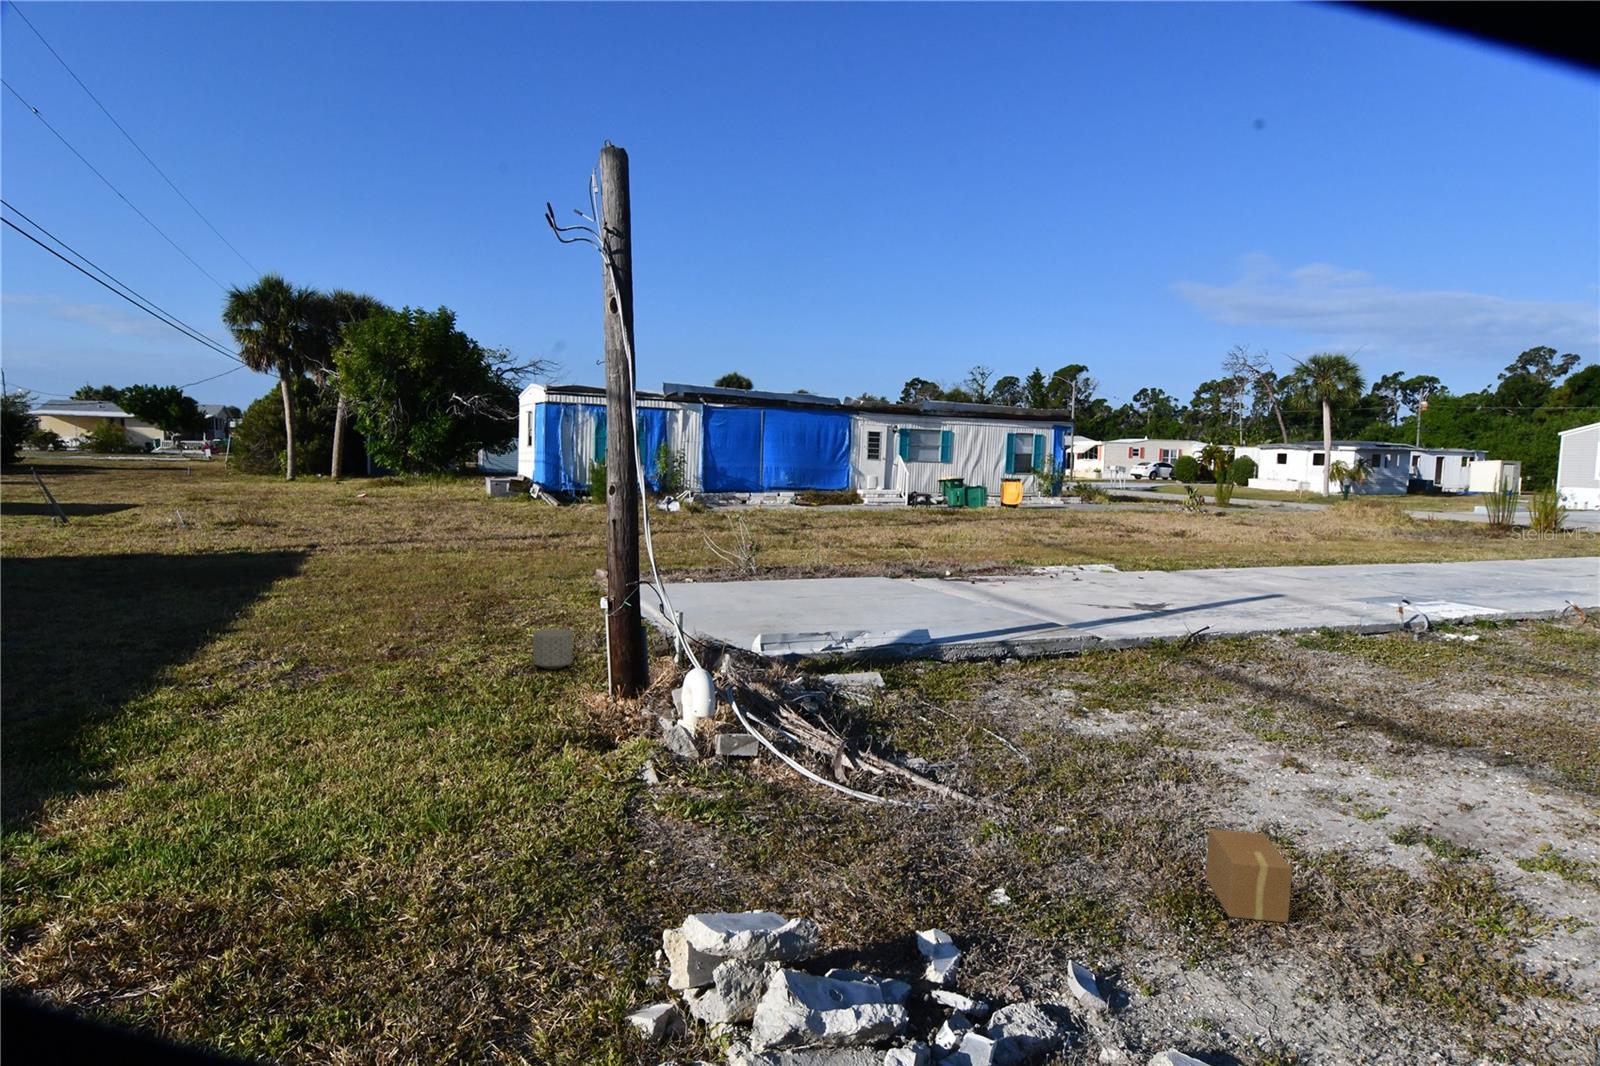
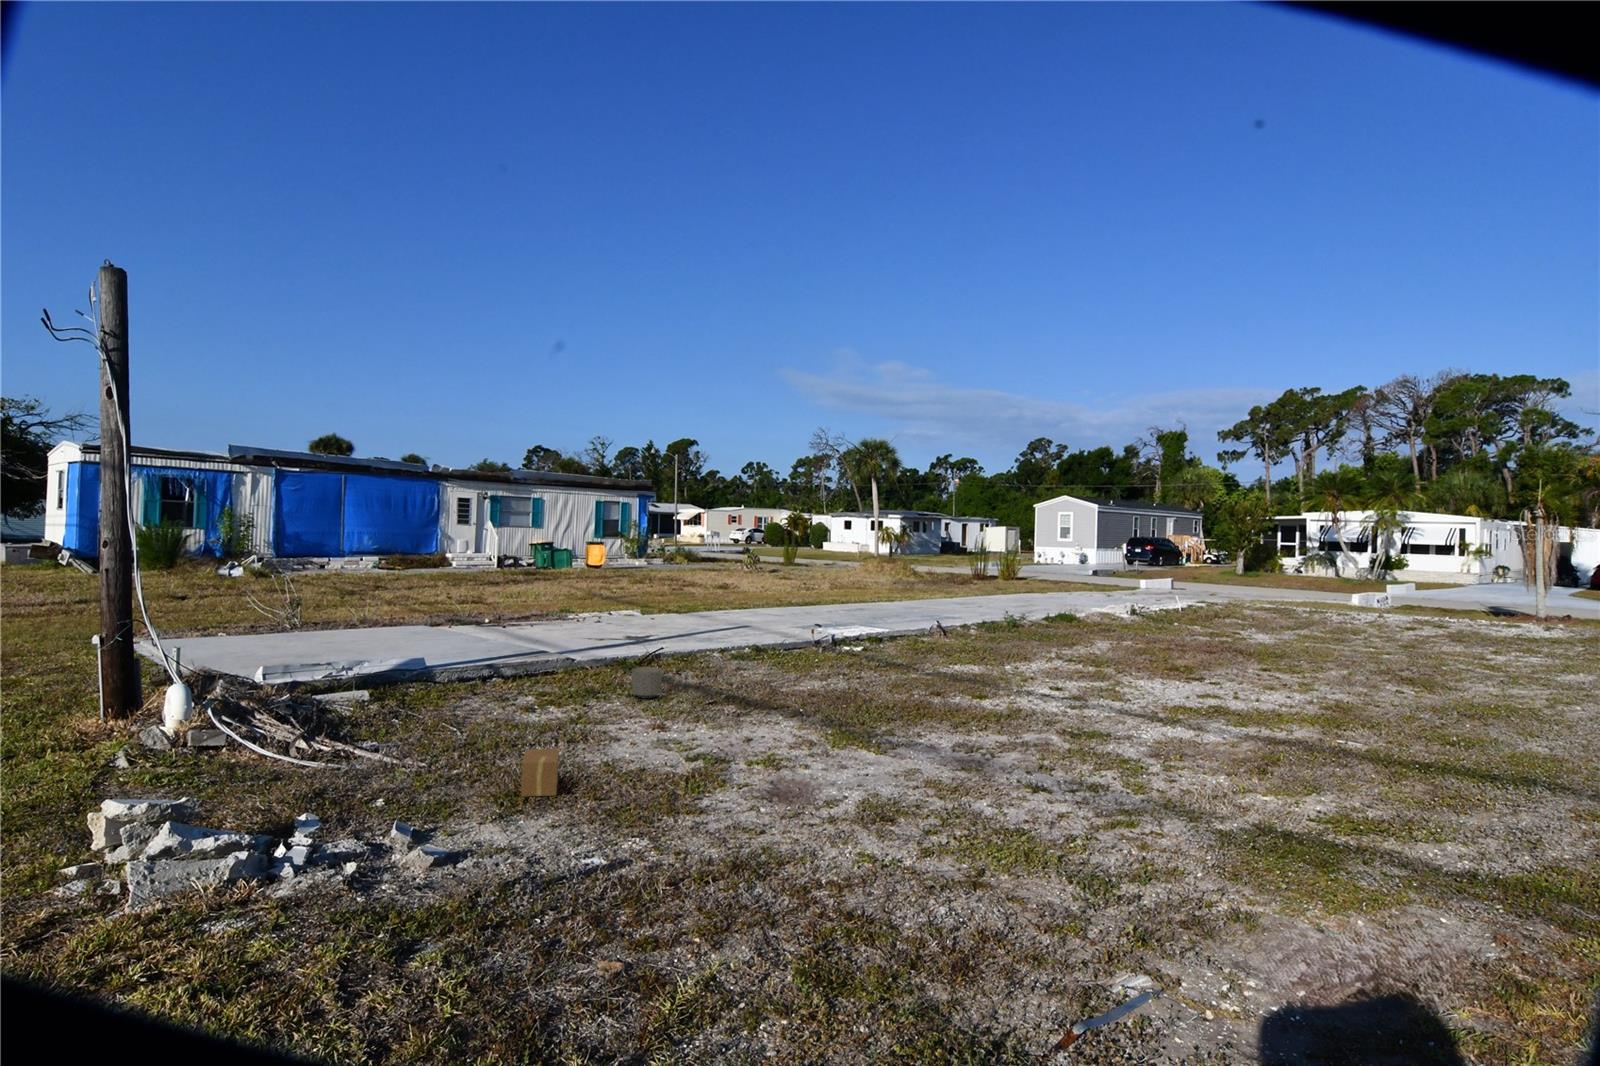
planter: present [533,629,573,670] -> present [632,667,662,699]

